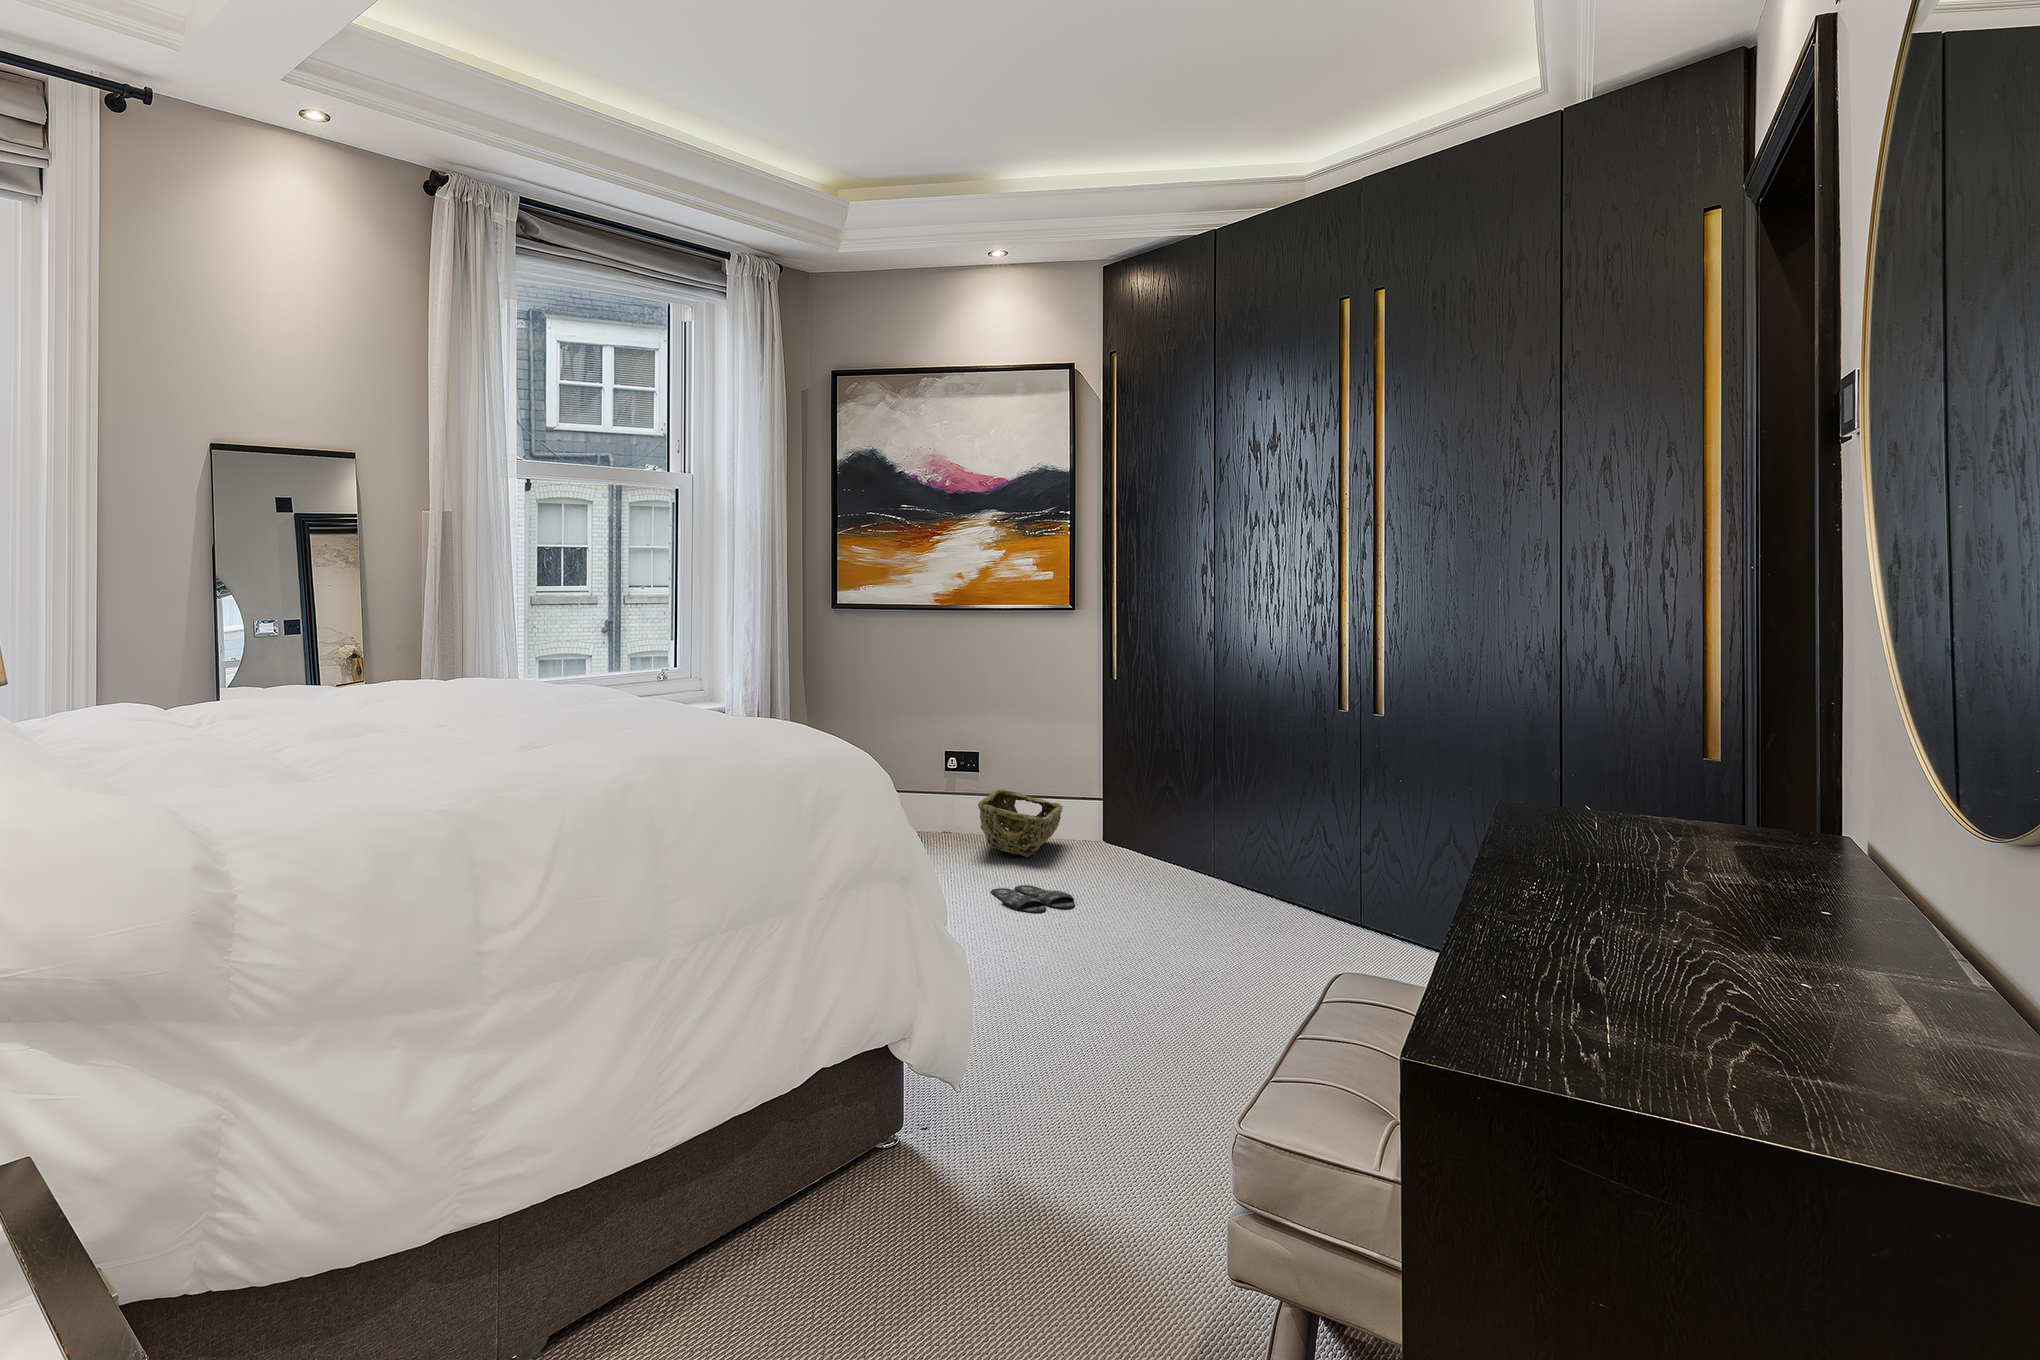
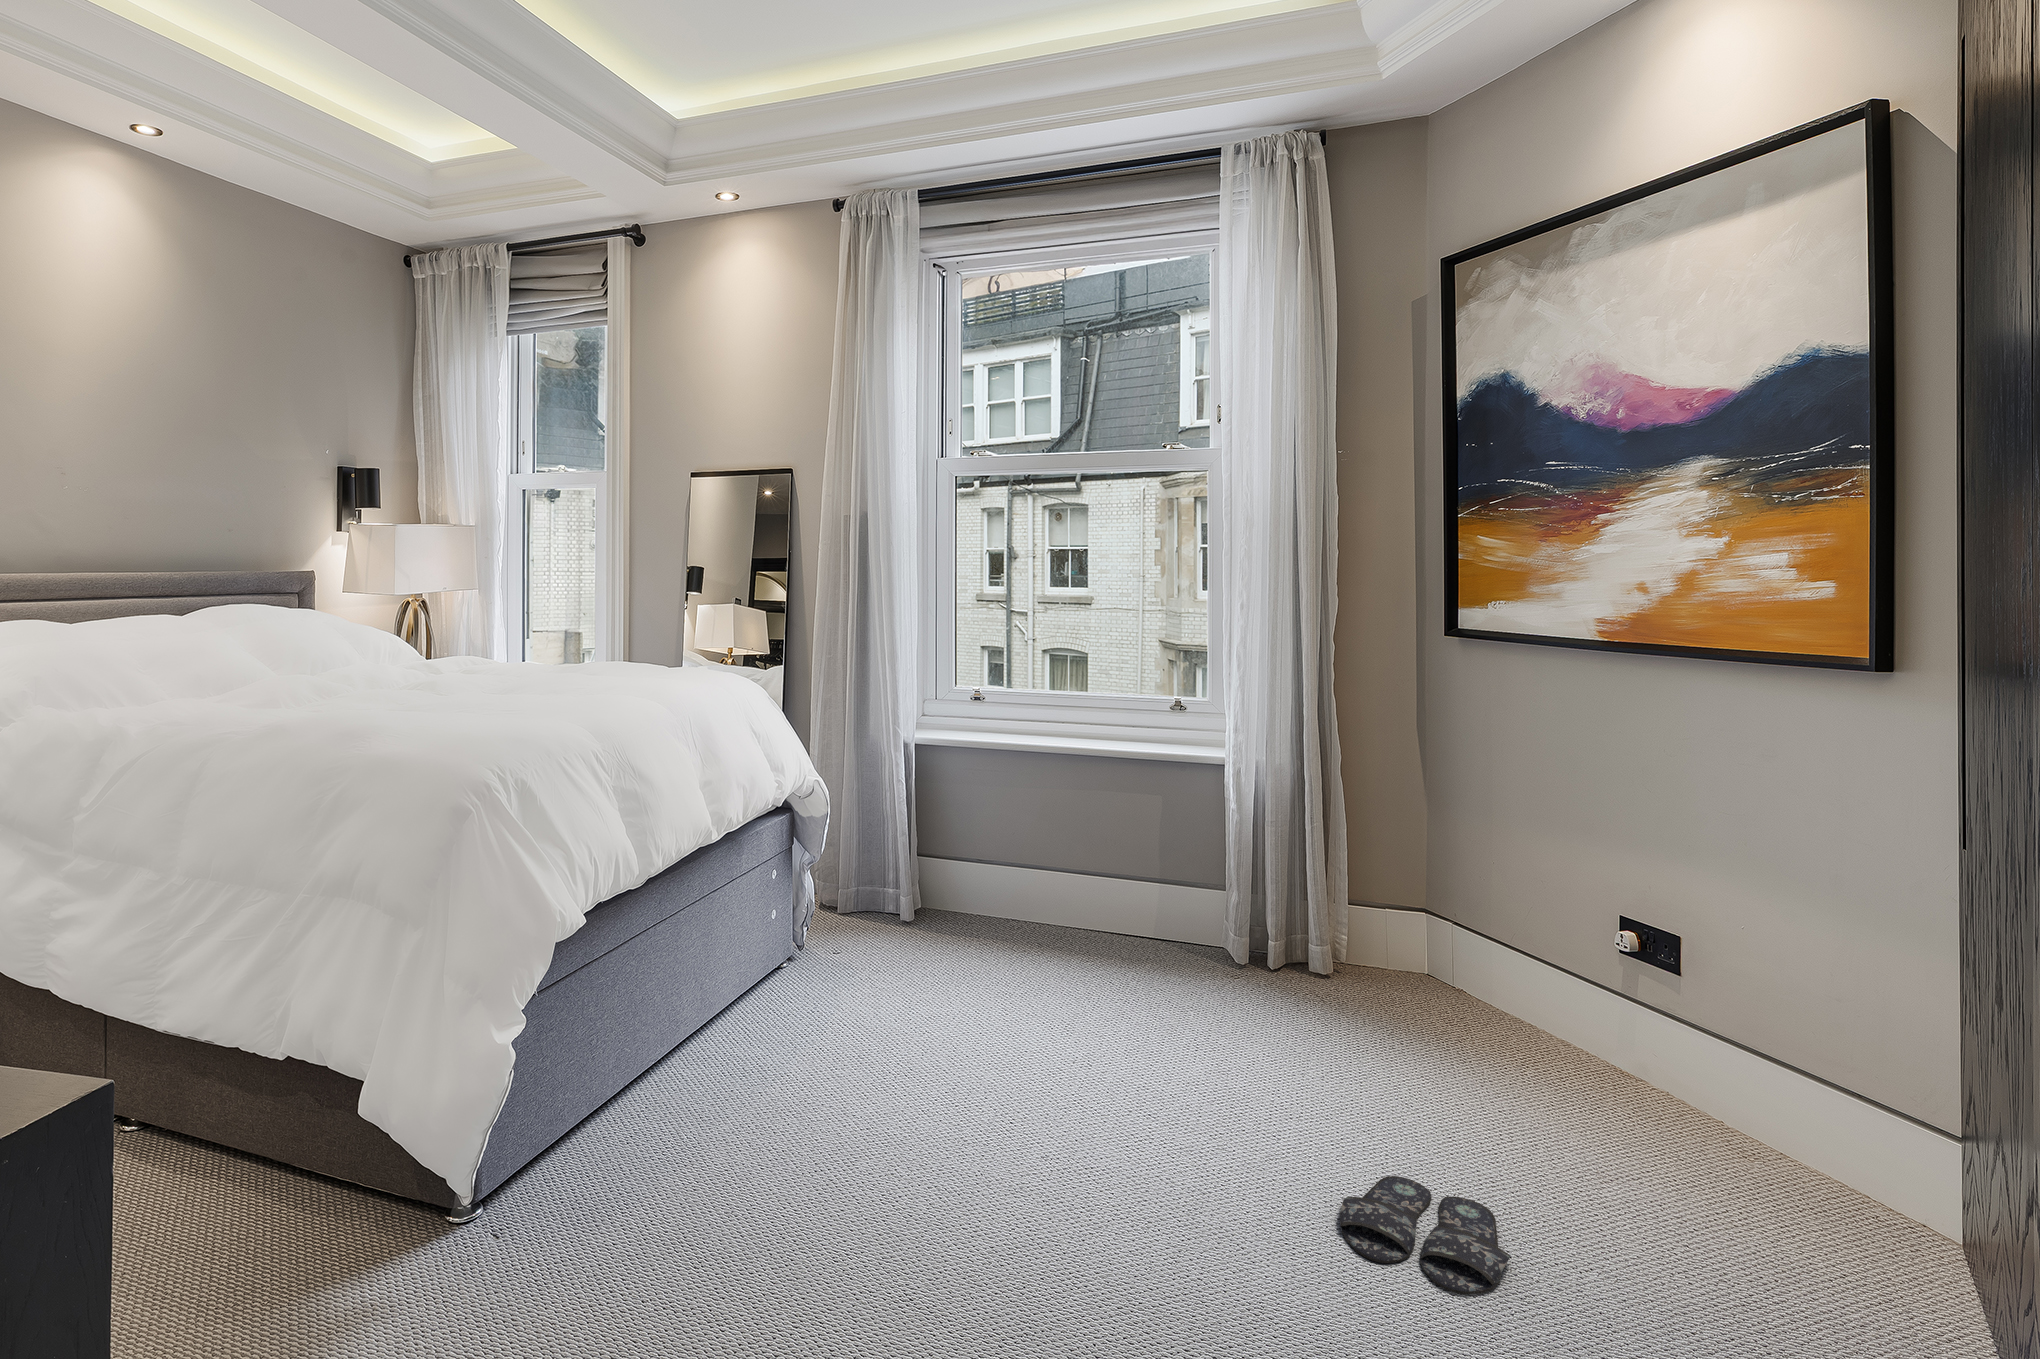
woven basket: present [978,790,1063,857] -> none [1545,1014,1842,1169]

